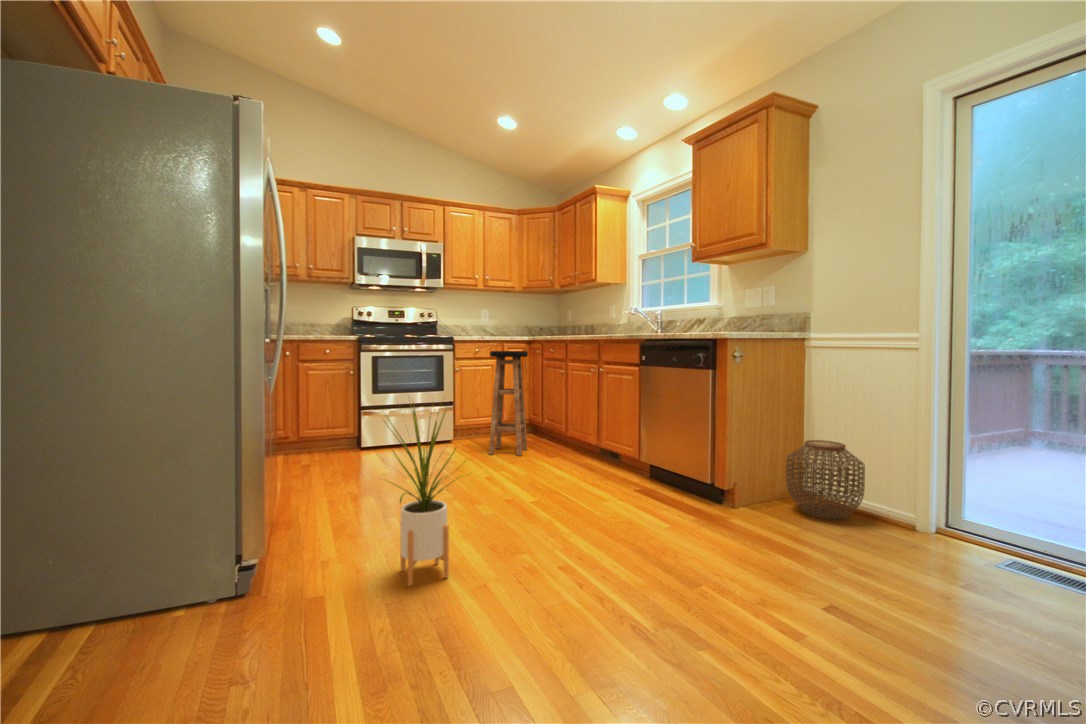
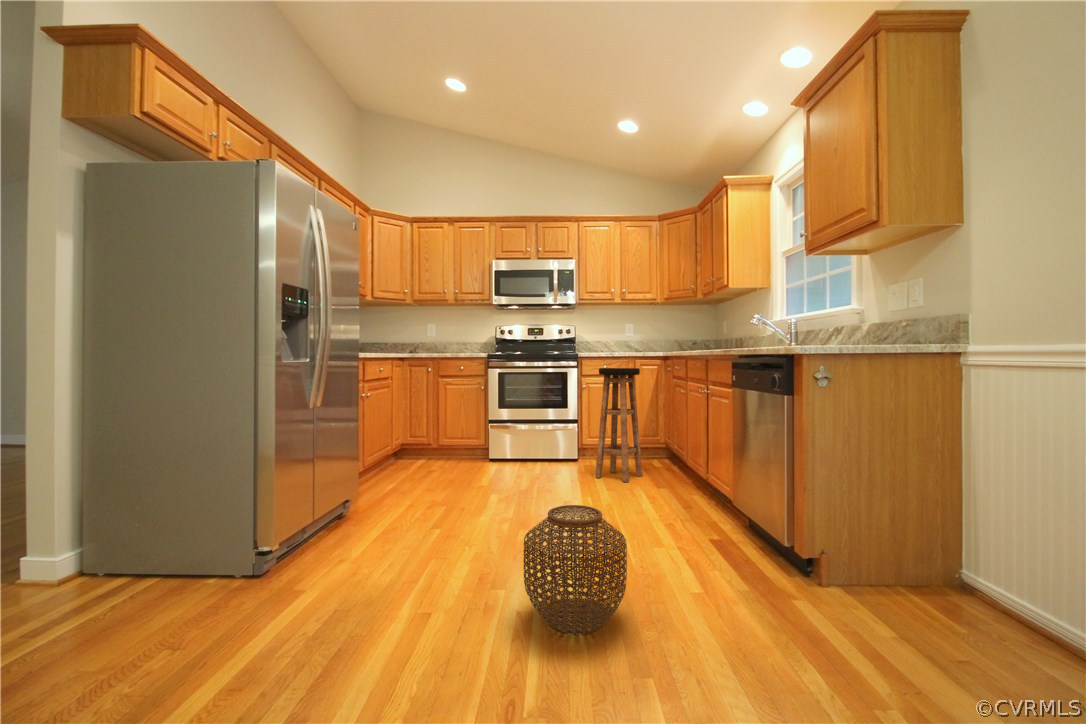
house plant: present [387,409,466,586] -> none [347,413,446,592]
woven basket: present [786,440,865,520] -> present [524,505,627,634]

